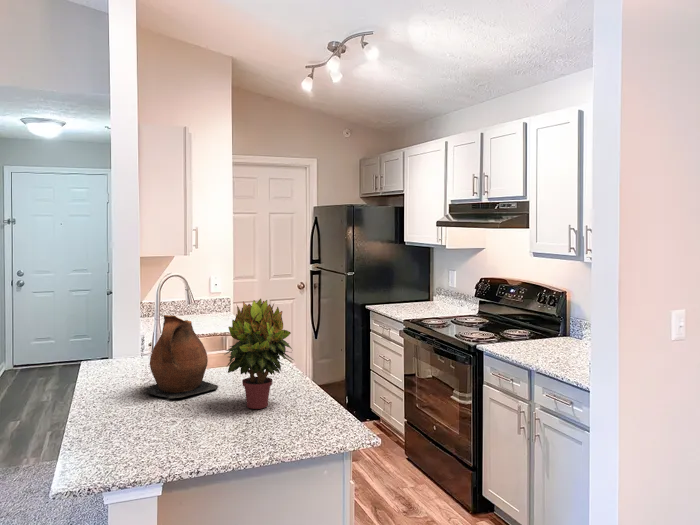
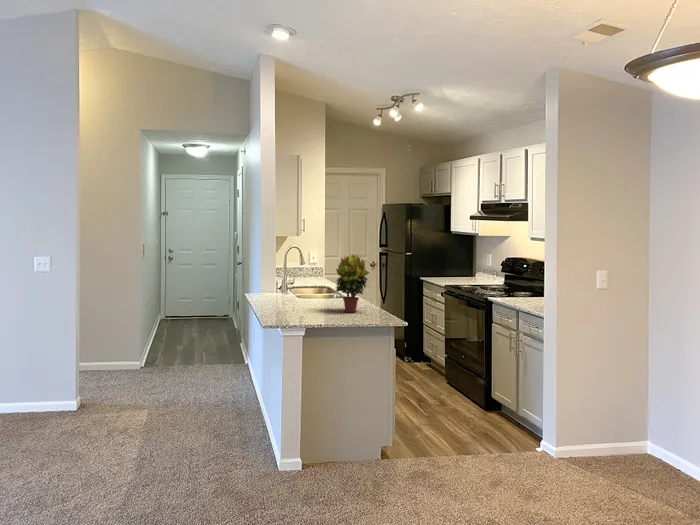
ceramic pitcher: present [144,315,218,399] -> none [287,263,328,307]

